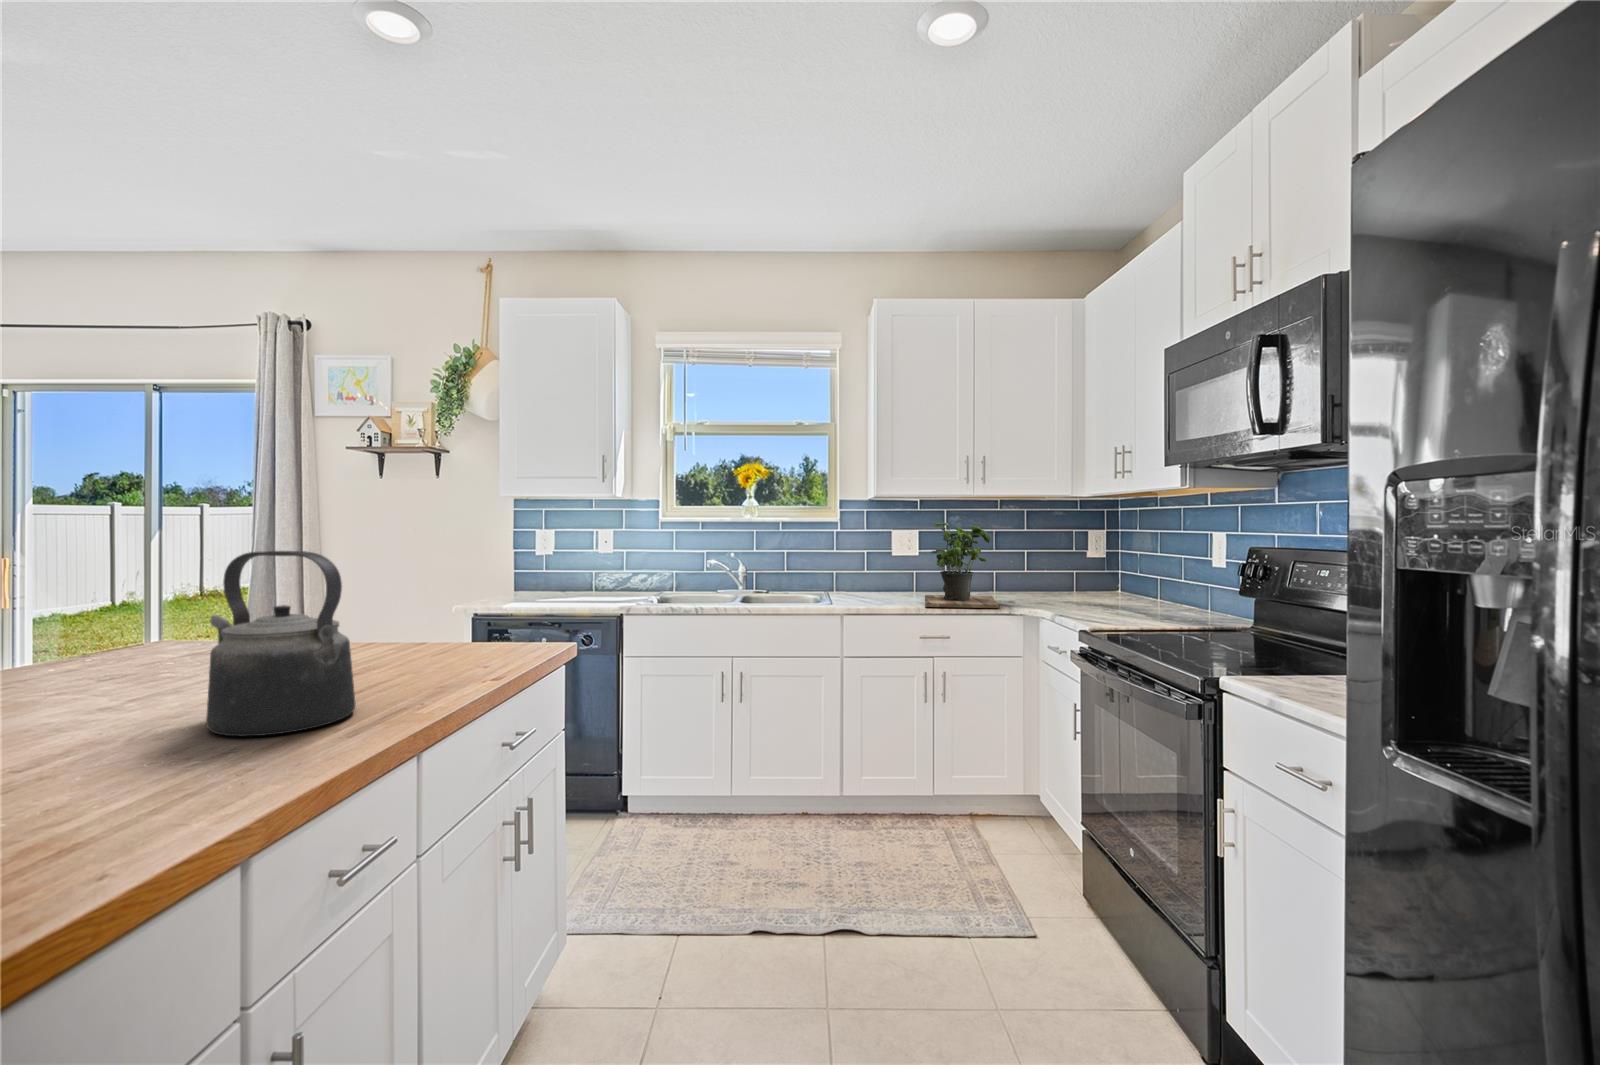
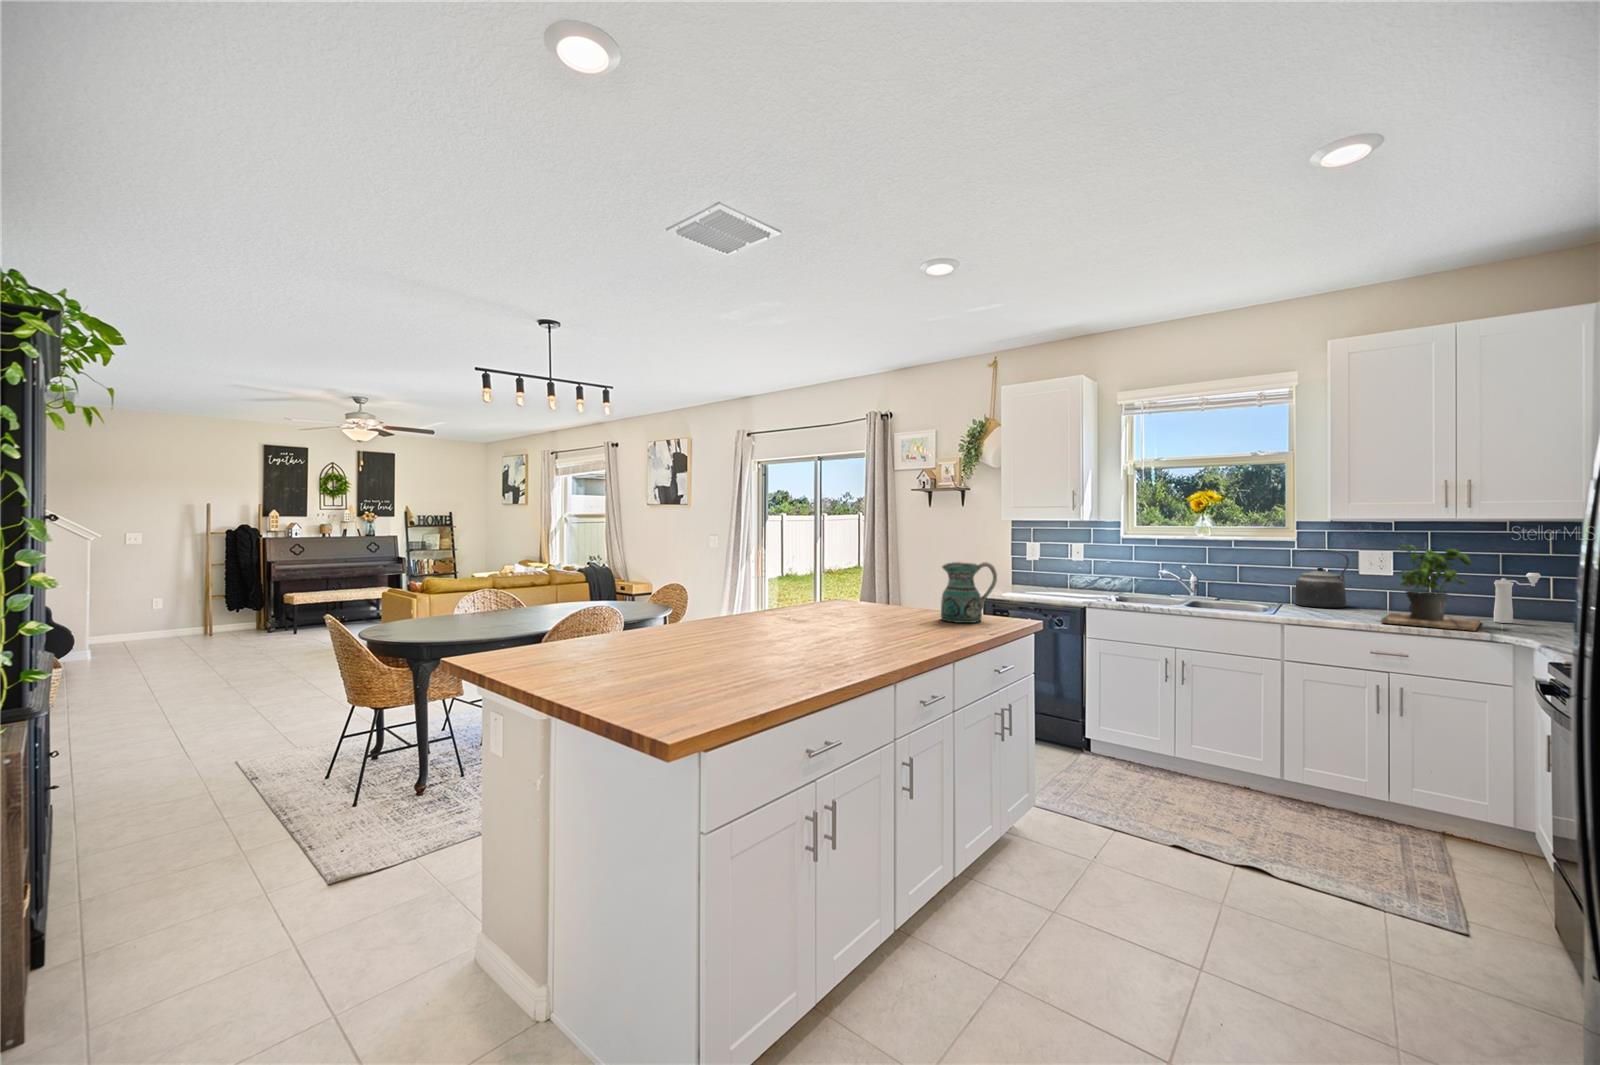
pepper mill: none [999,548,1029,598] -> present [1494,573,1541,623]
kettle: present [206,551,356,736] -> present [1294,550,1349,608]
ceramic pitcher: none [398,558,502,669] -> present [941,562,997,623]

